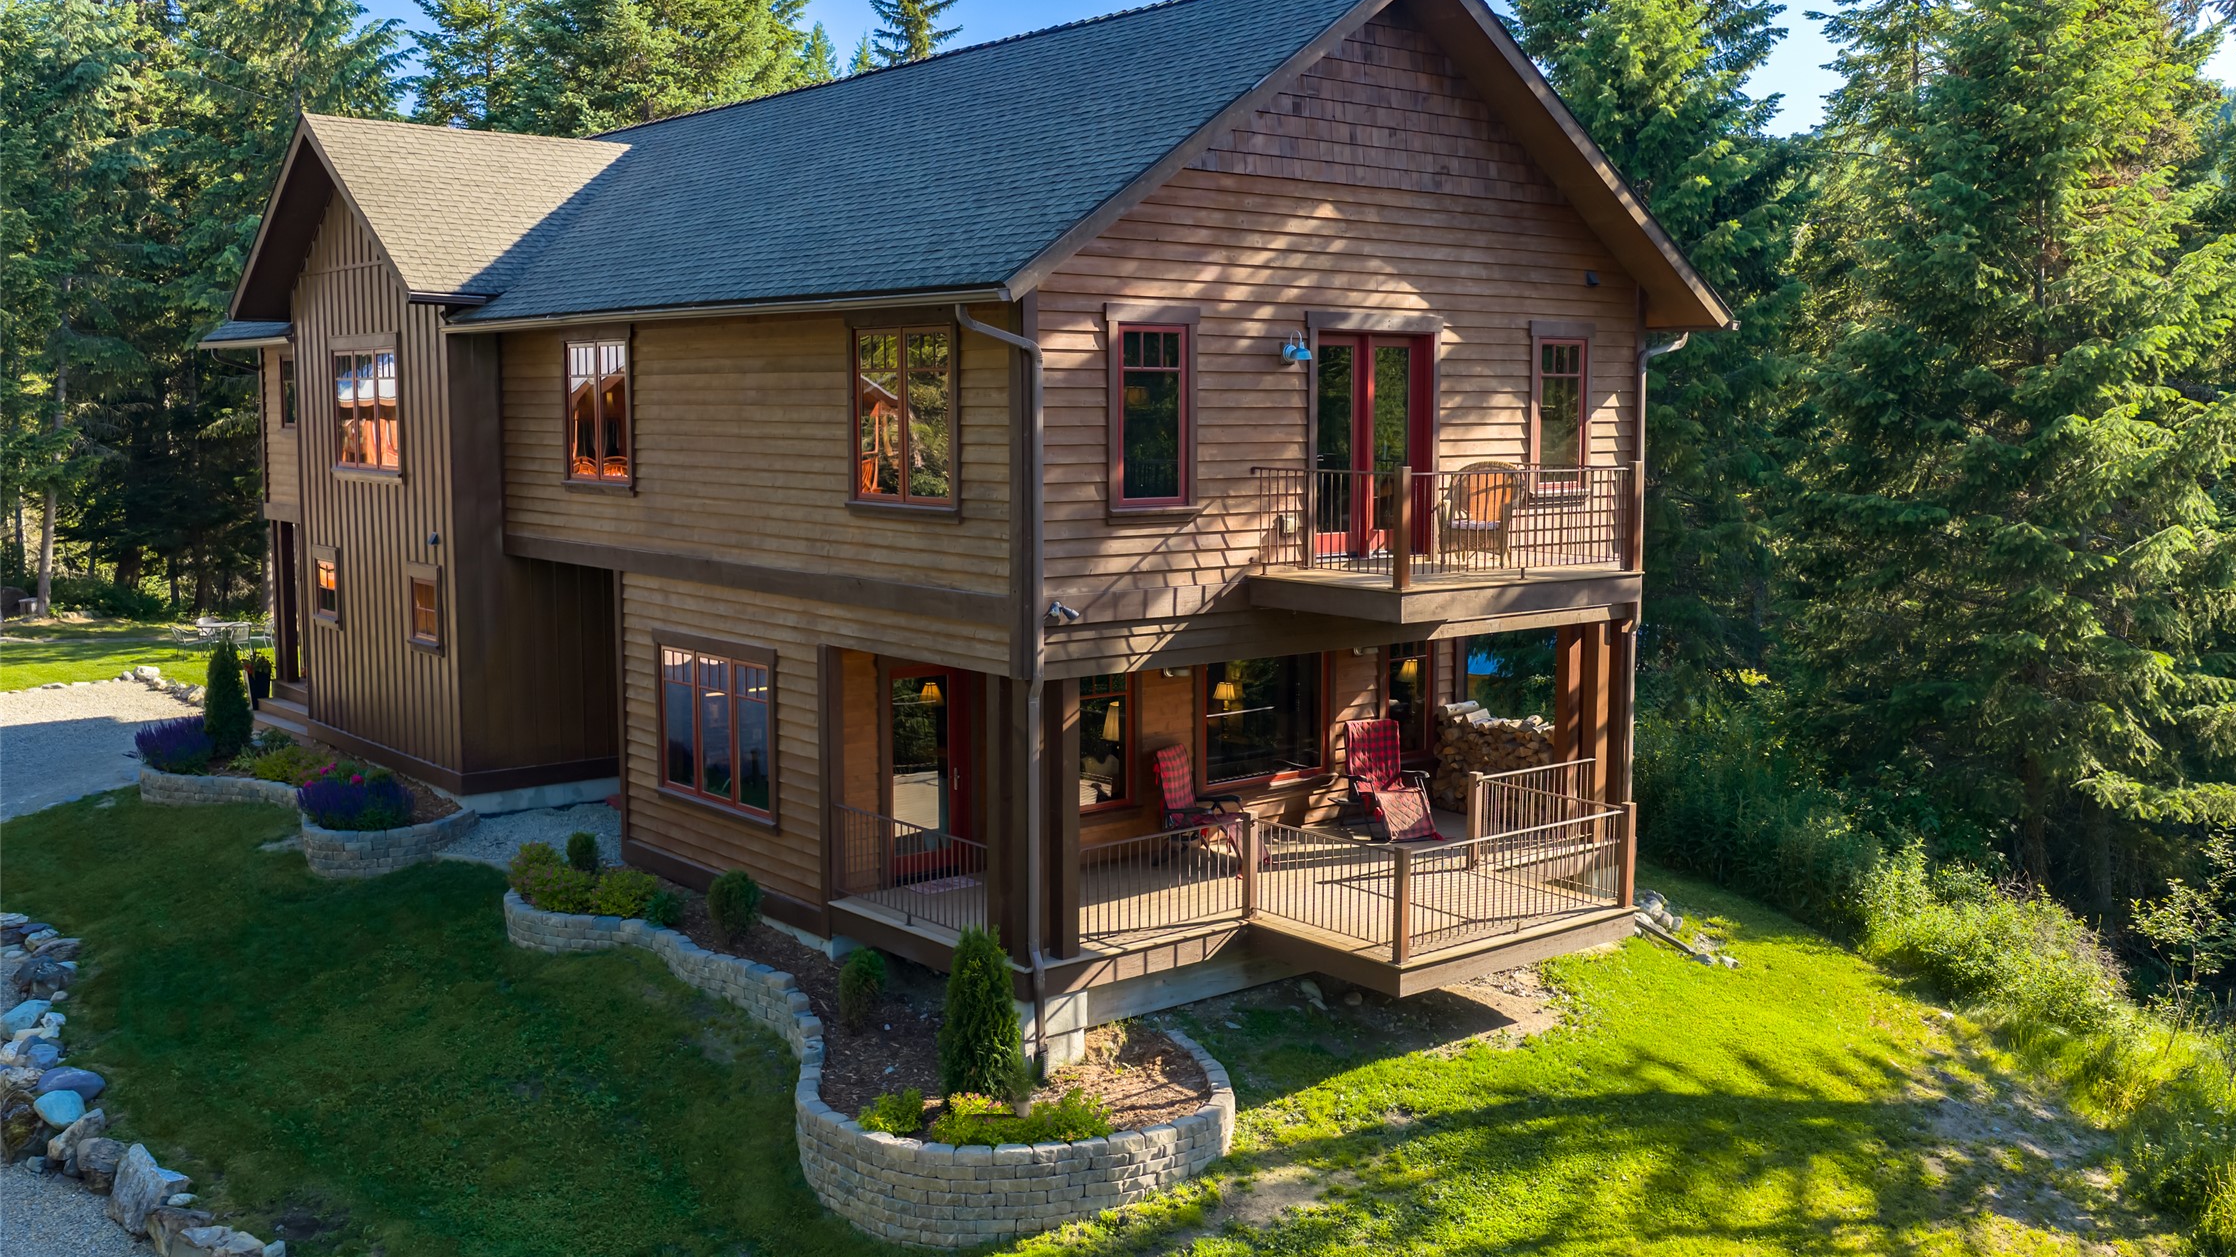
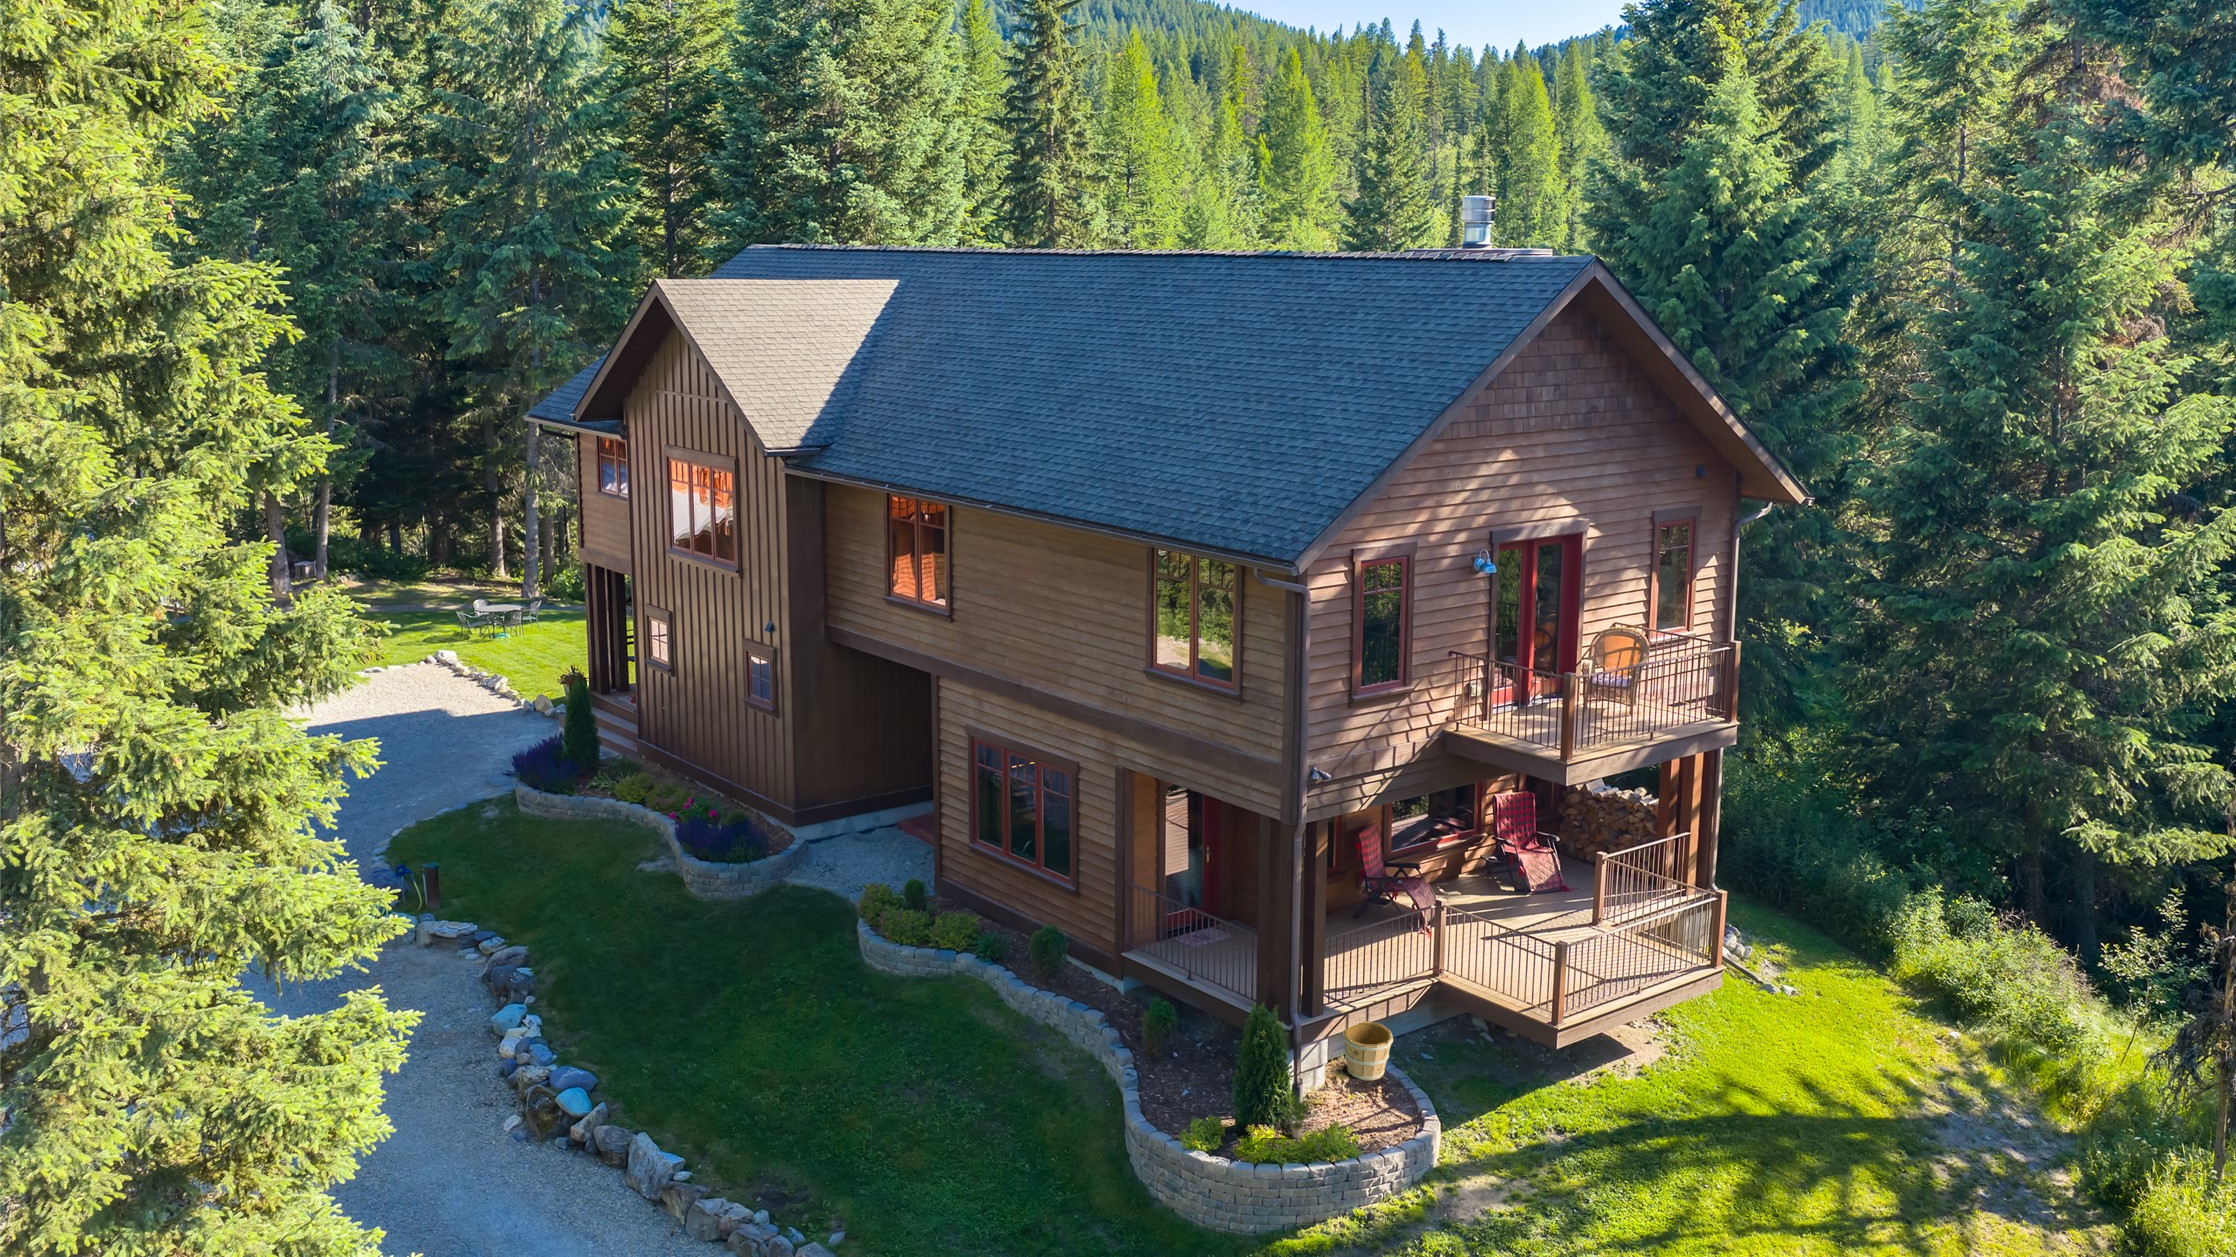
wooden bucket: none [1109,972,1178,1051] -> present [1342,1021,1393,1081]

